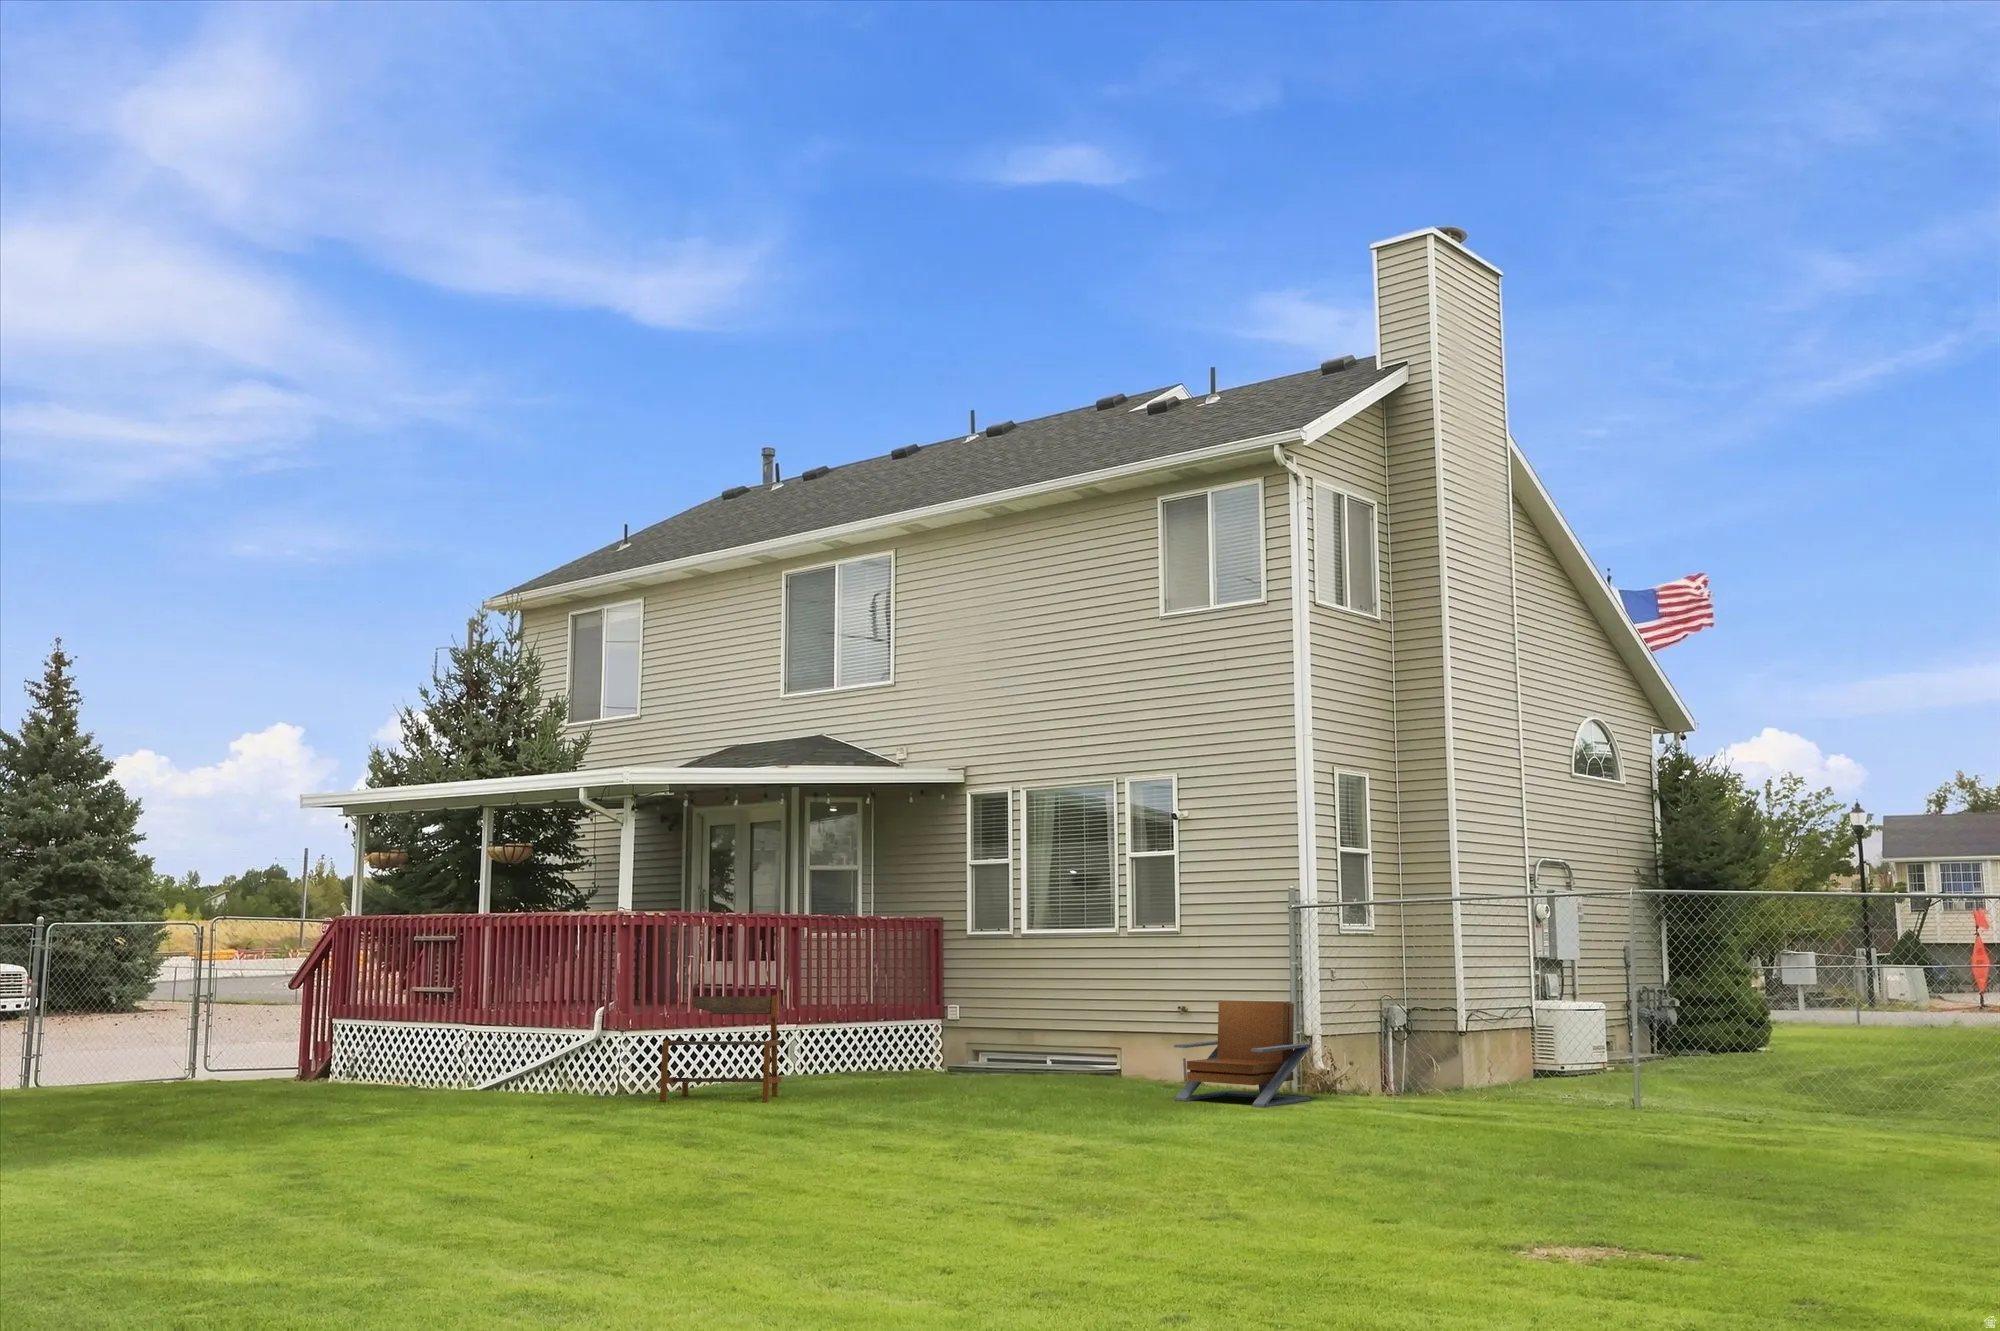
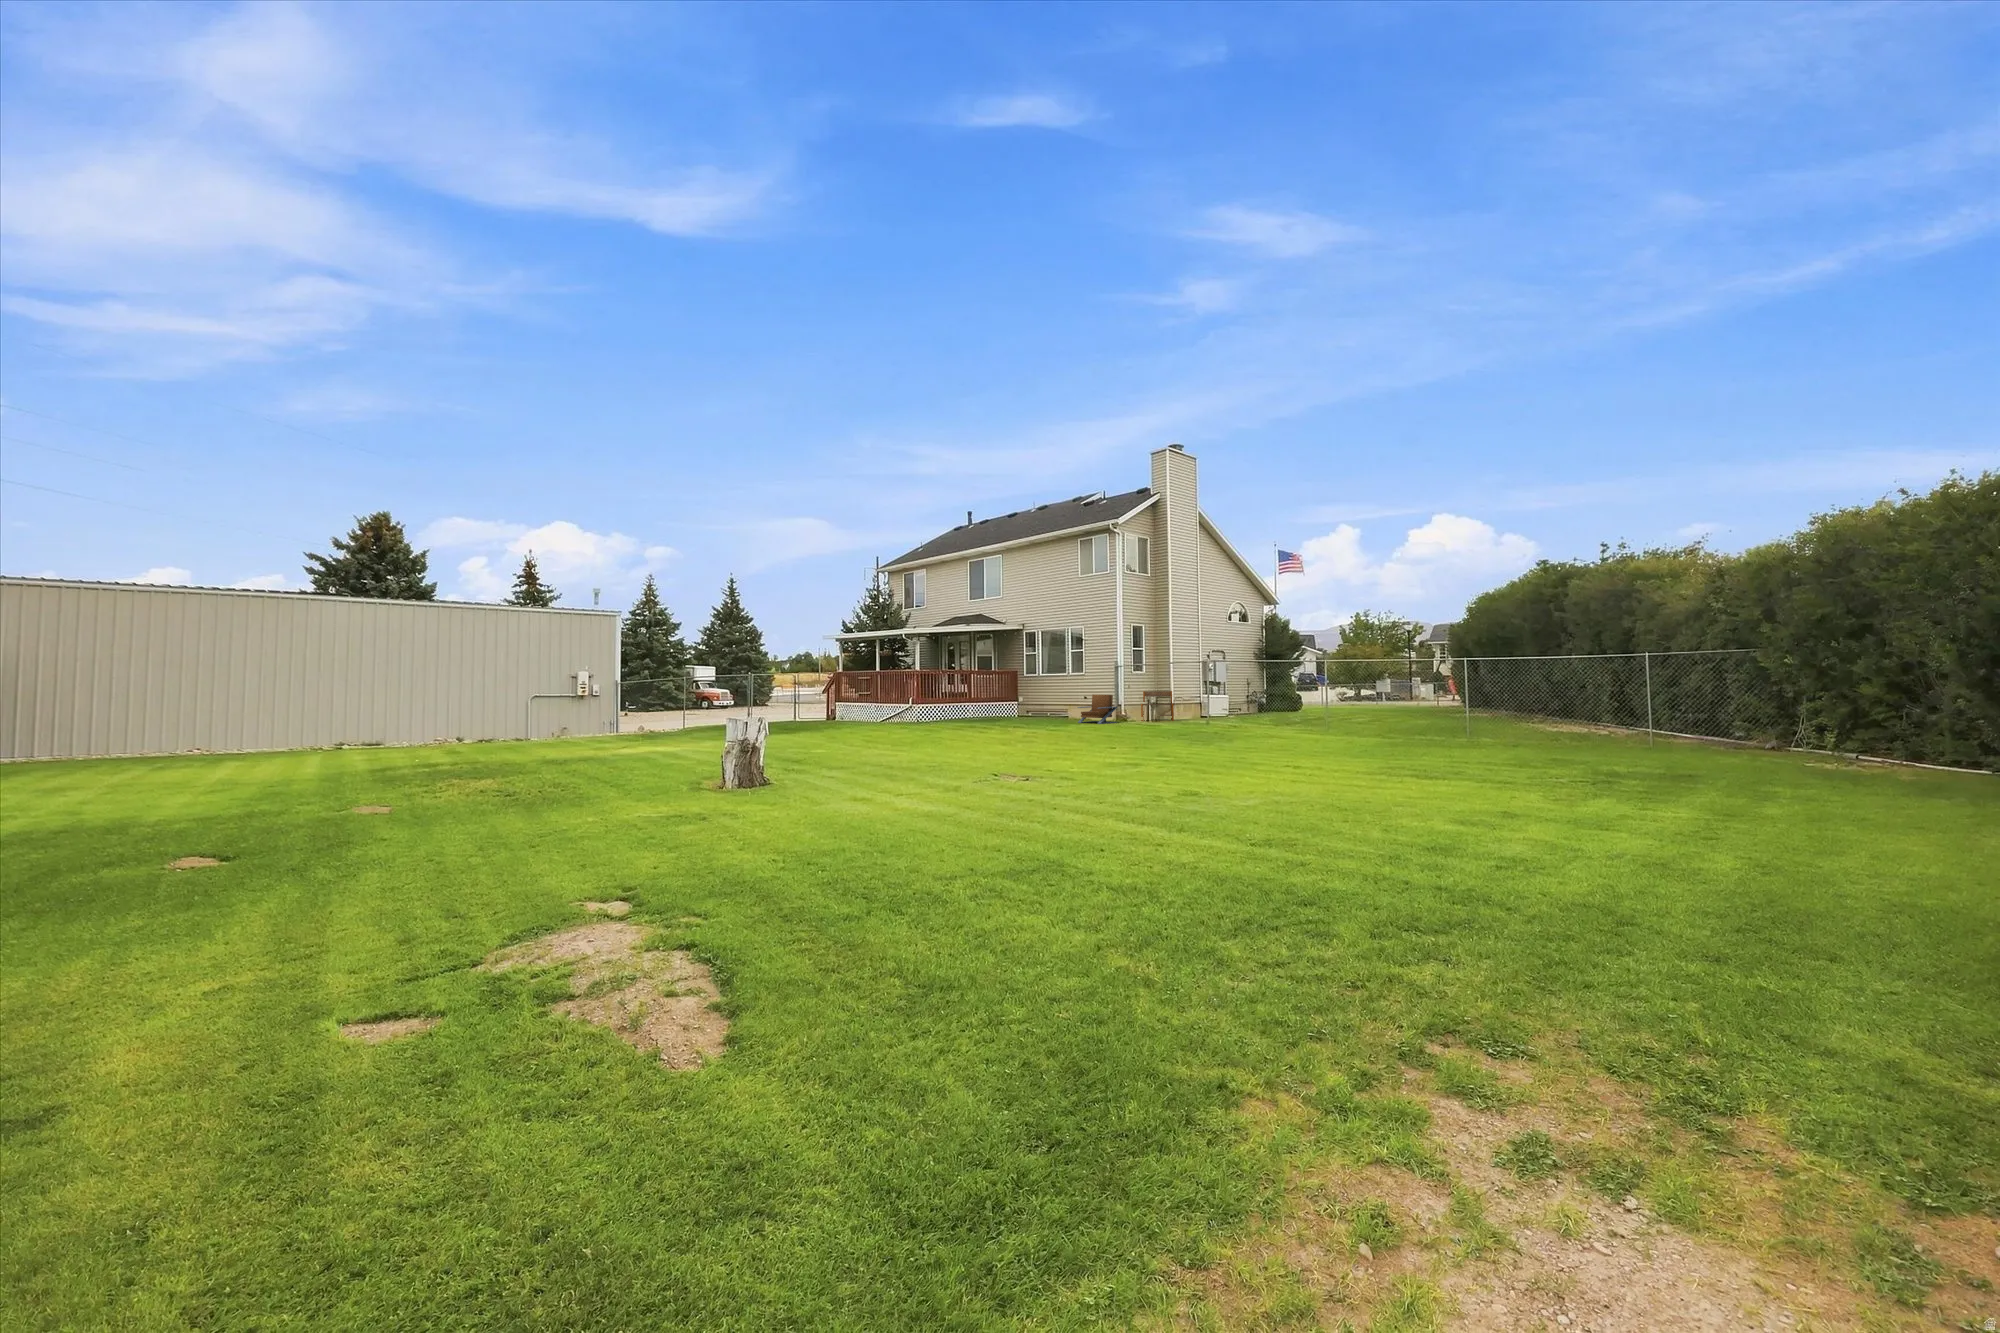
bench: present [660,995,781,1102] -> present [1141,691,1174,721]

